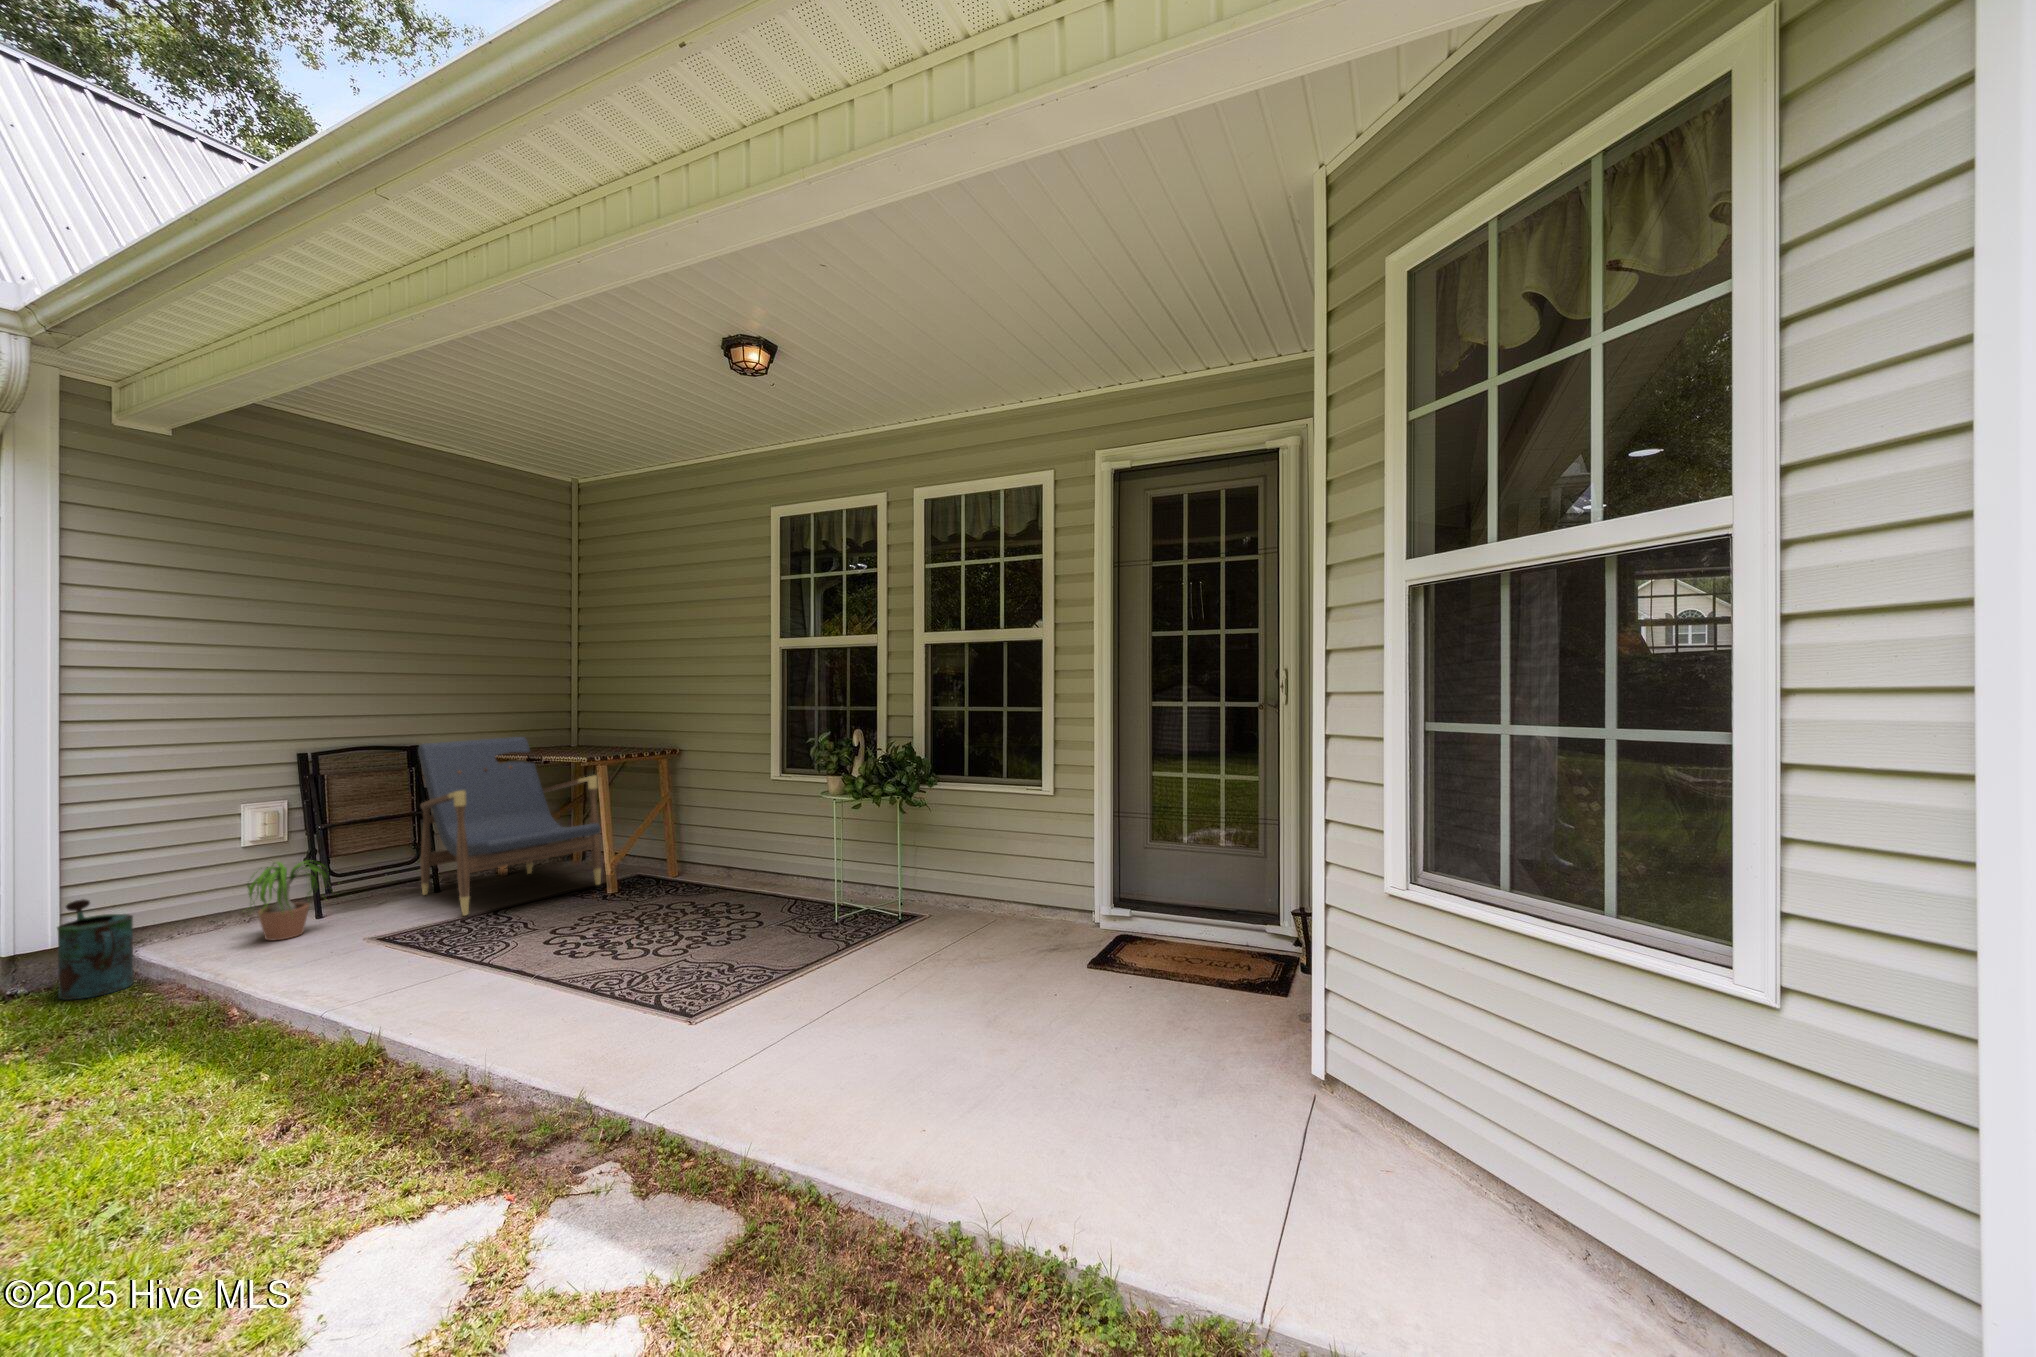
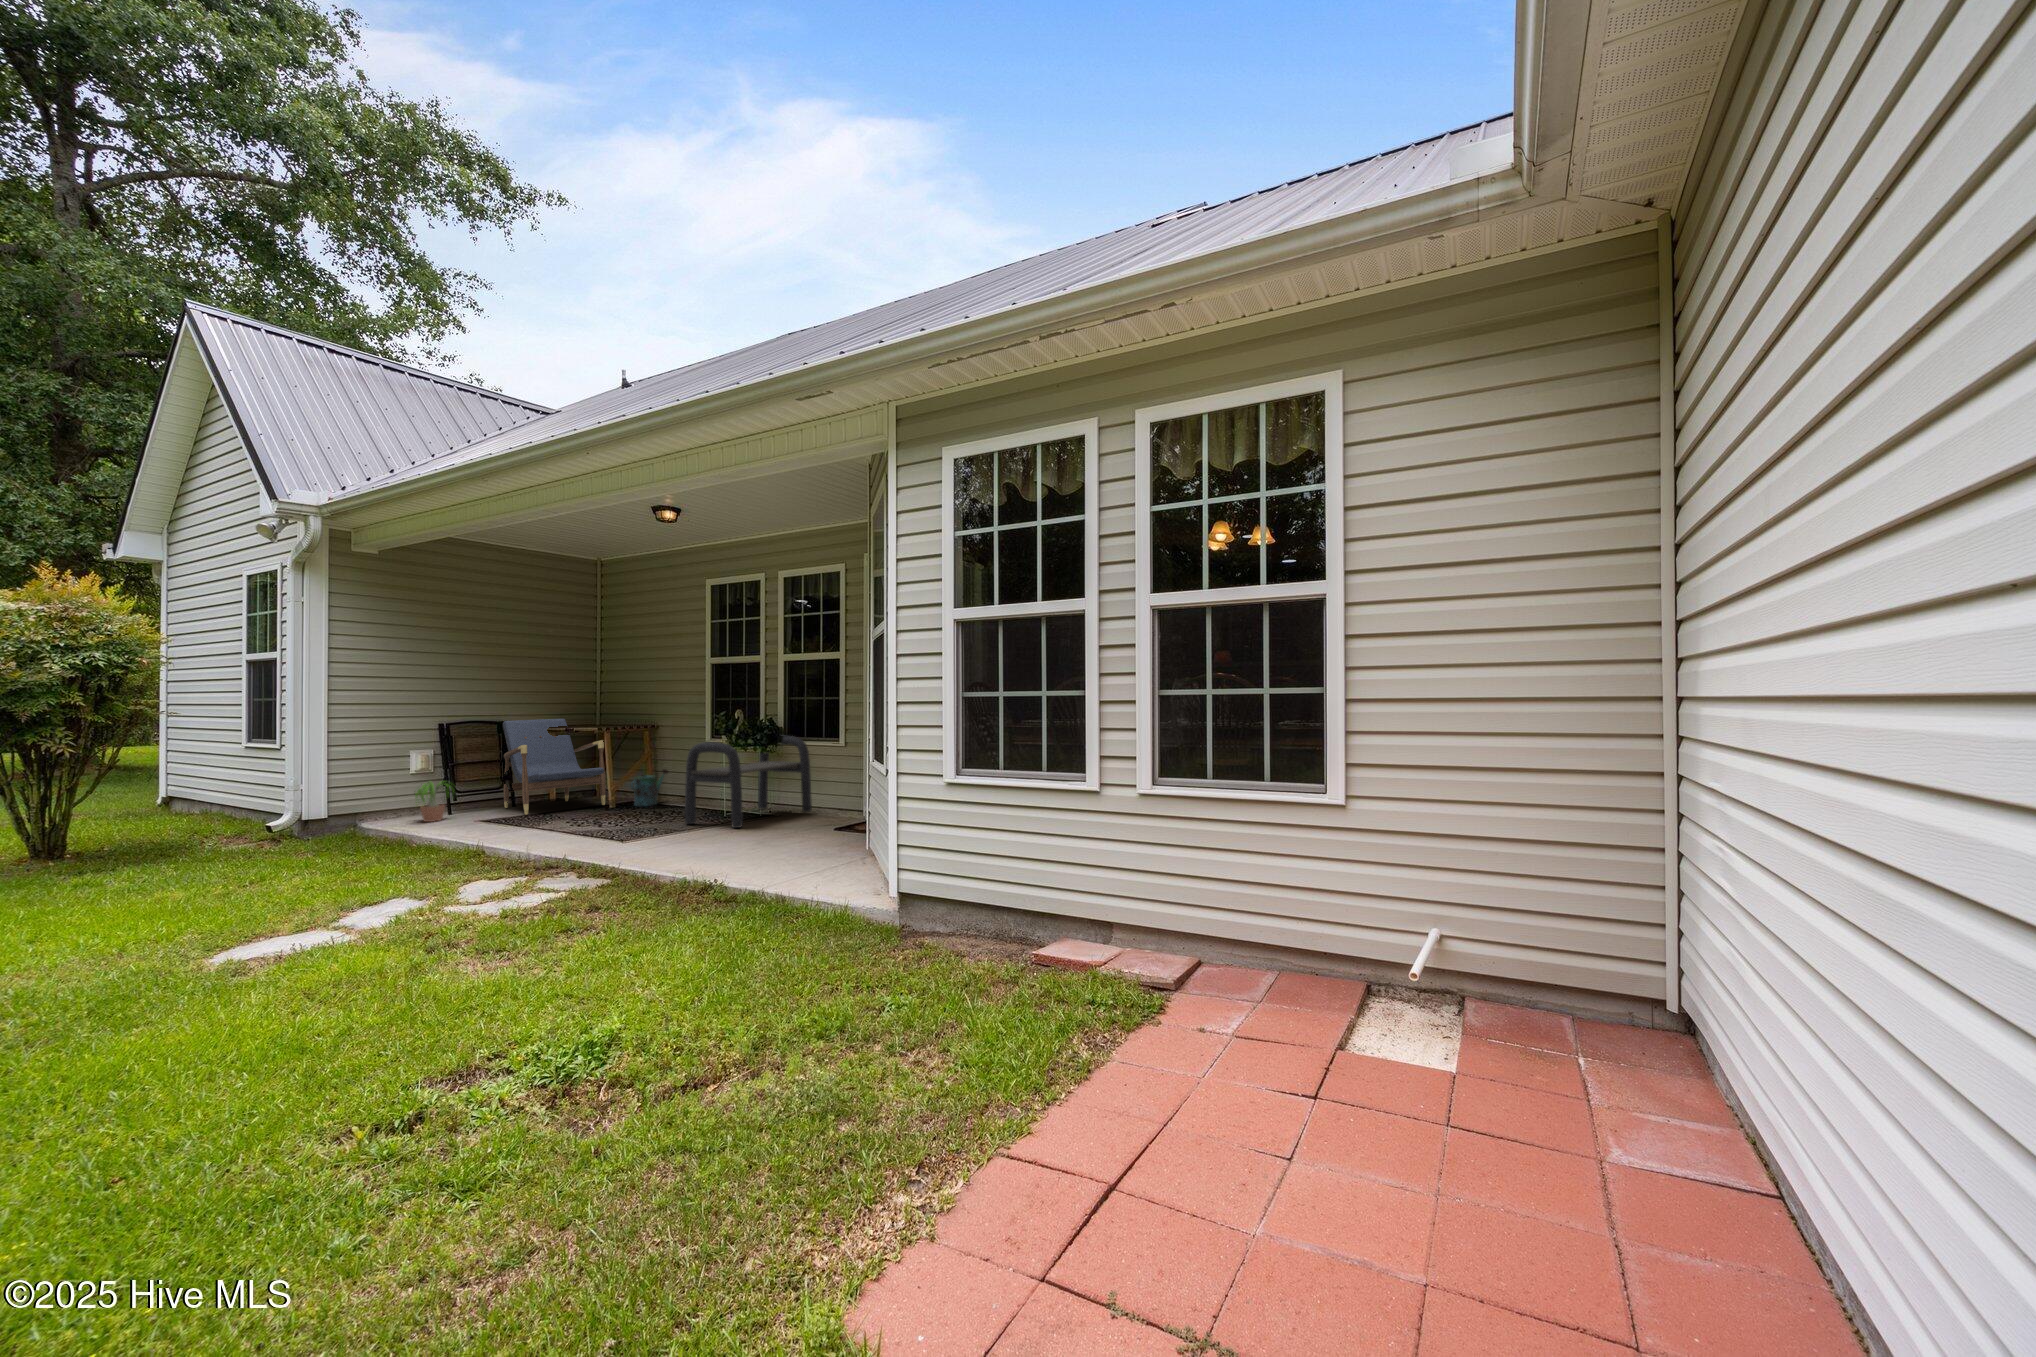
bench: none [783,772,982,961] -> present [685,736,812,828]
watering can: present [57,899,134,1000] -> present [631,769,668,806]

